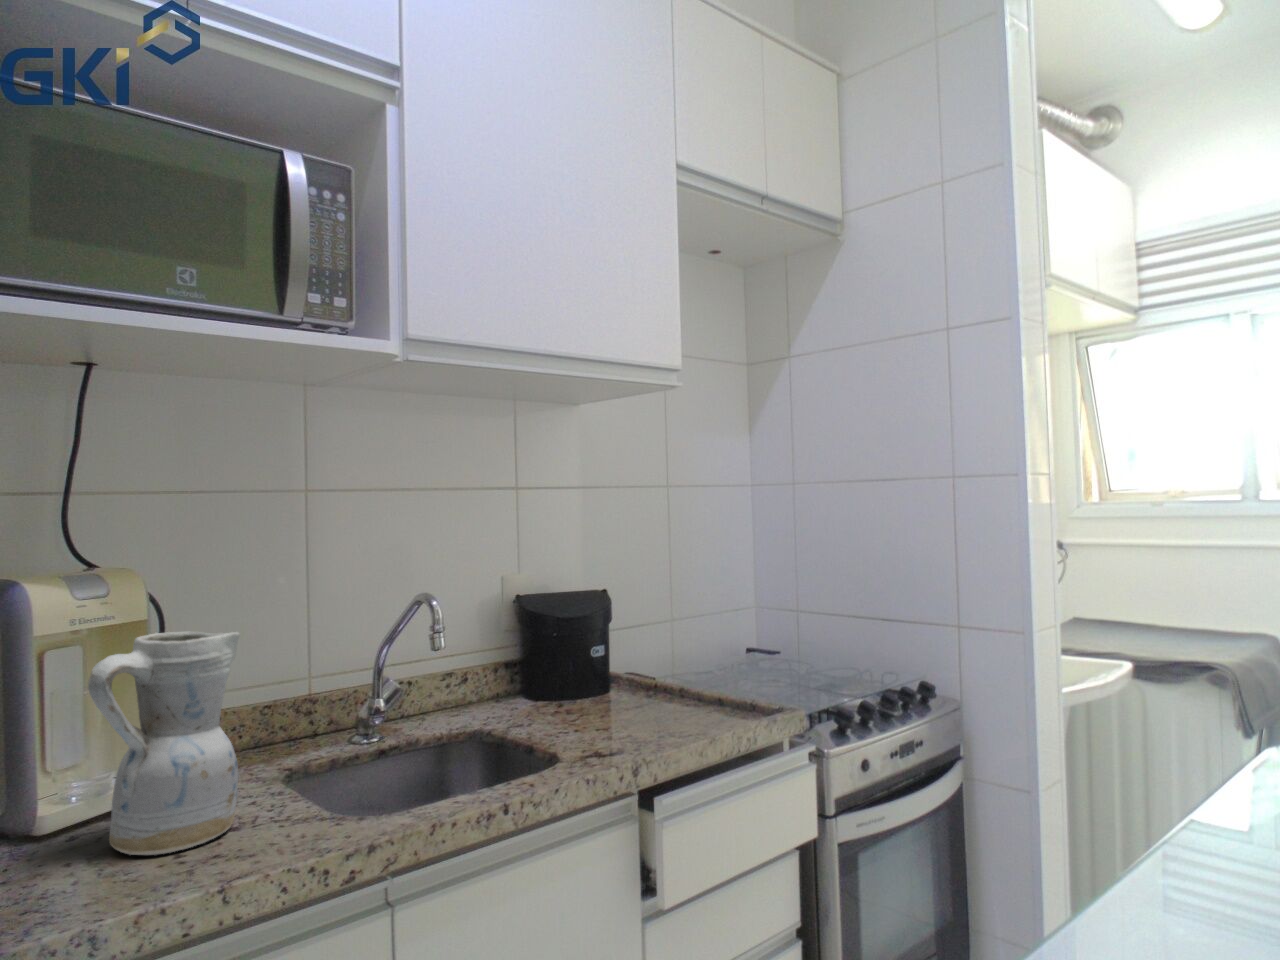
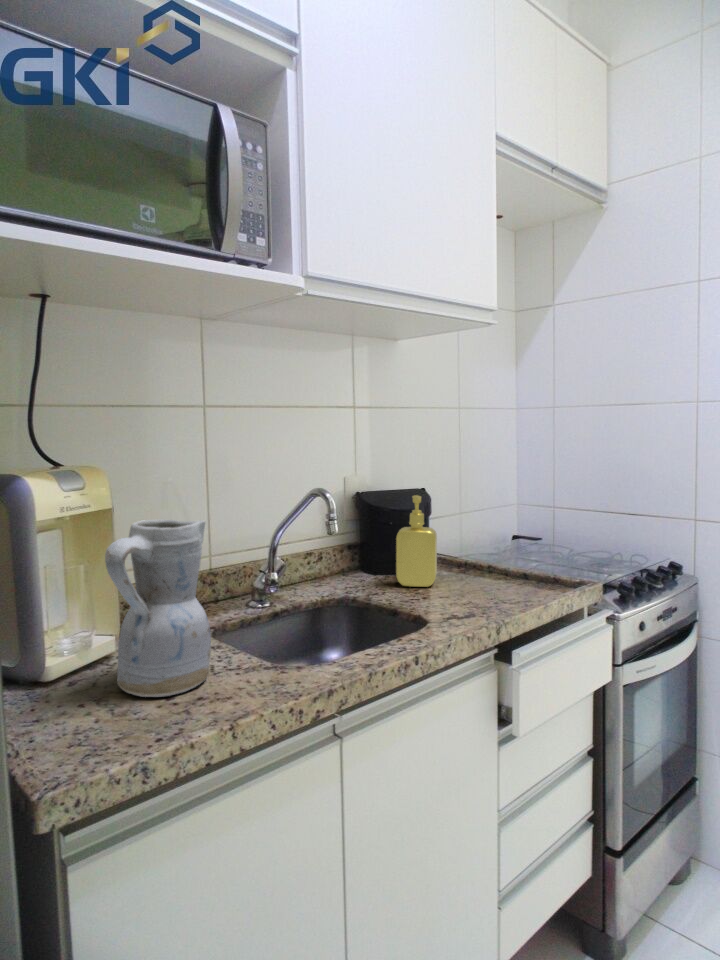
soap dispenser: none [549,599,603,715] -> present [396,495,437,587]

